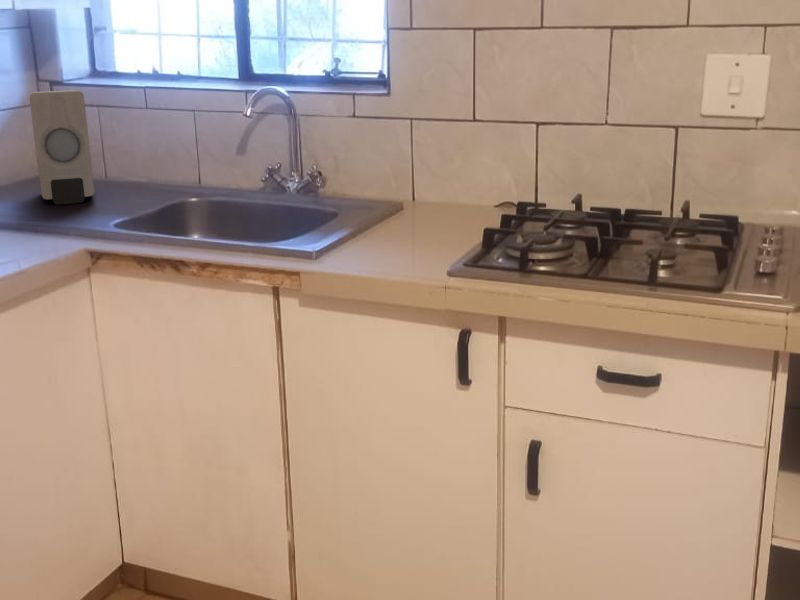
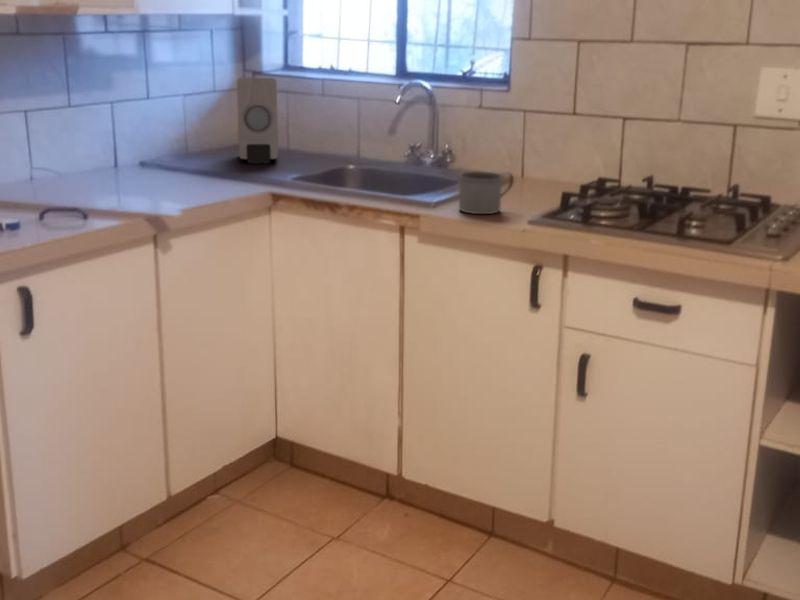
mug: none [347,205,417,265] -> present [459,171,513,214]

